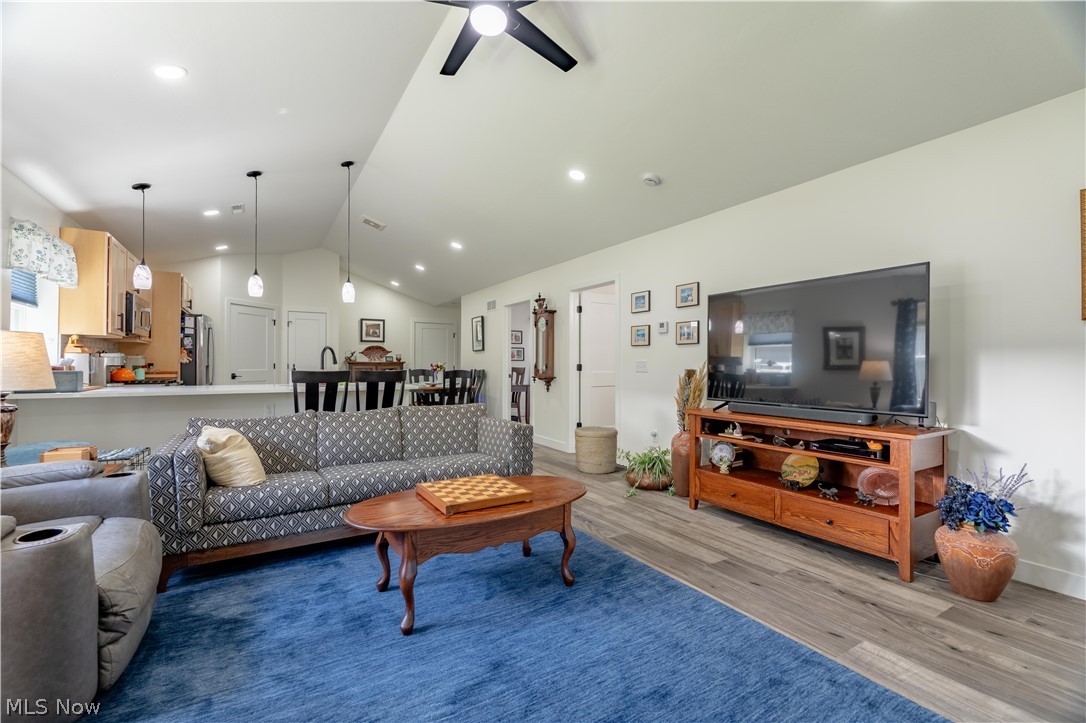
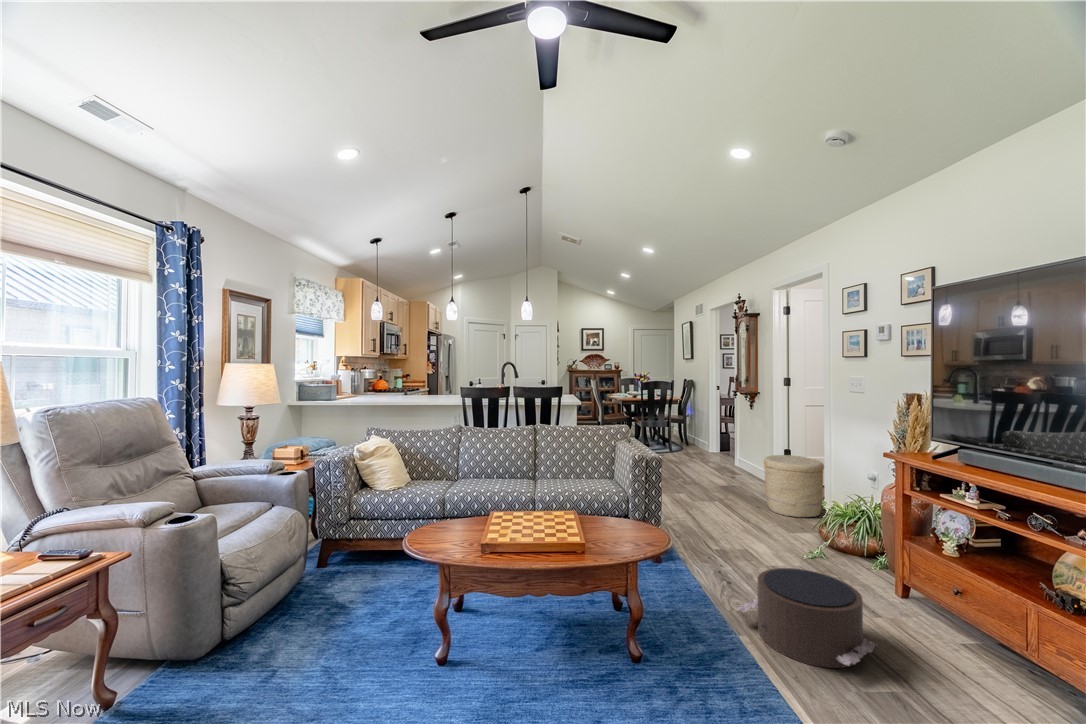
pouf: none [615,497,706,556] -> present [737,568,877,668]

